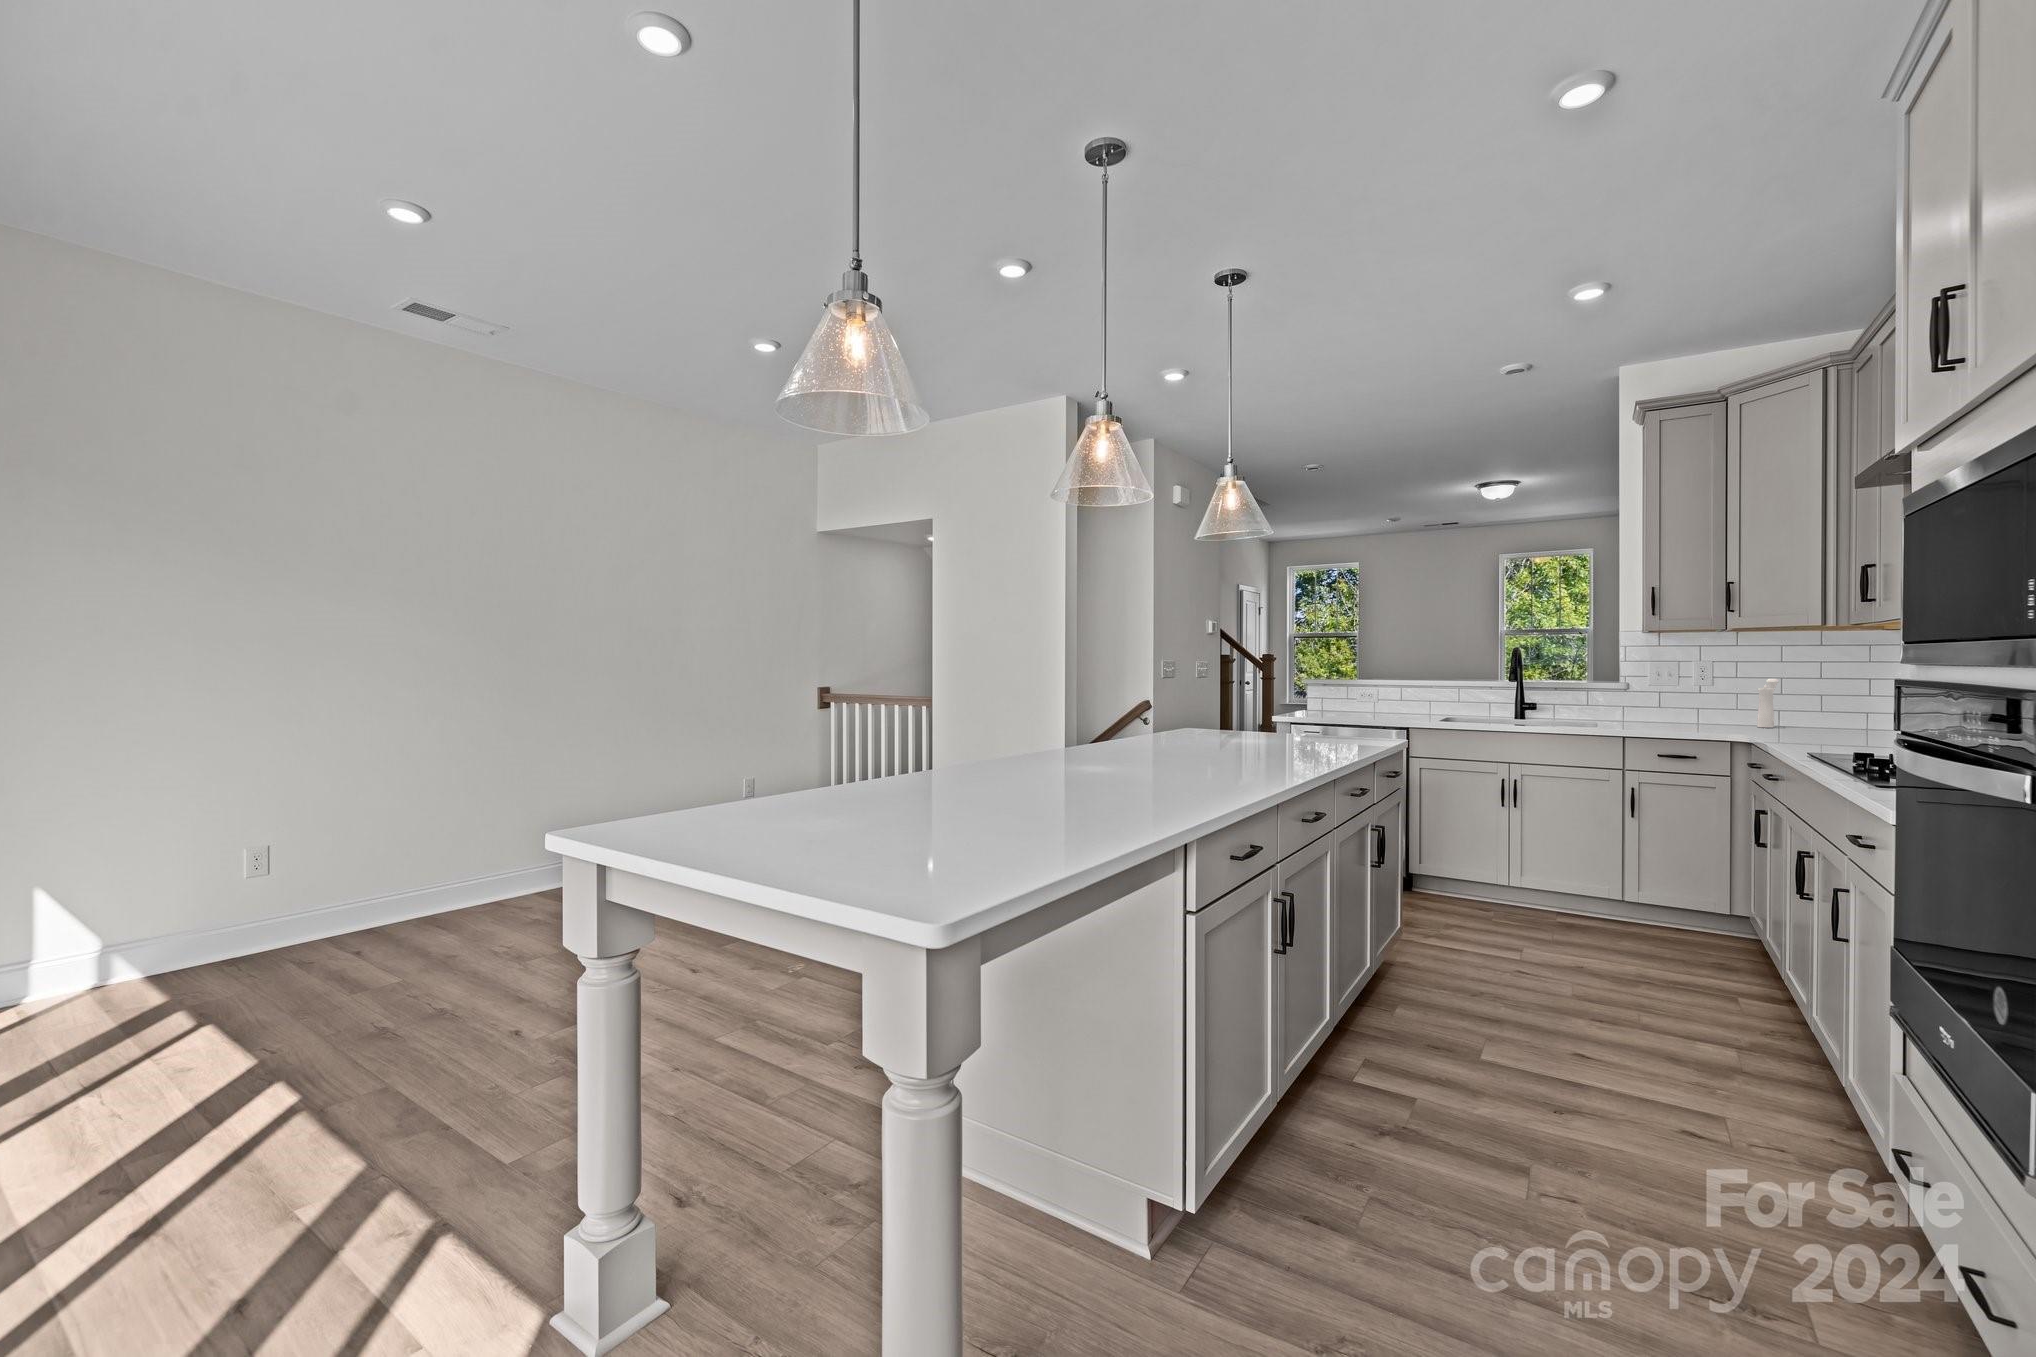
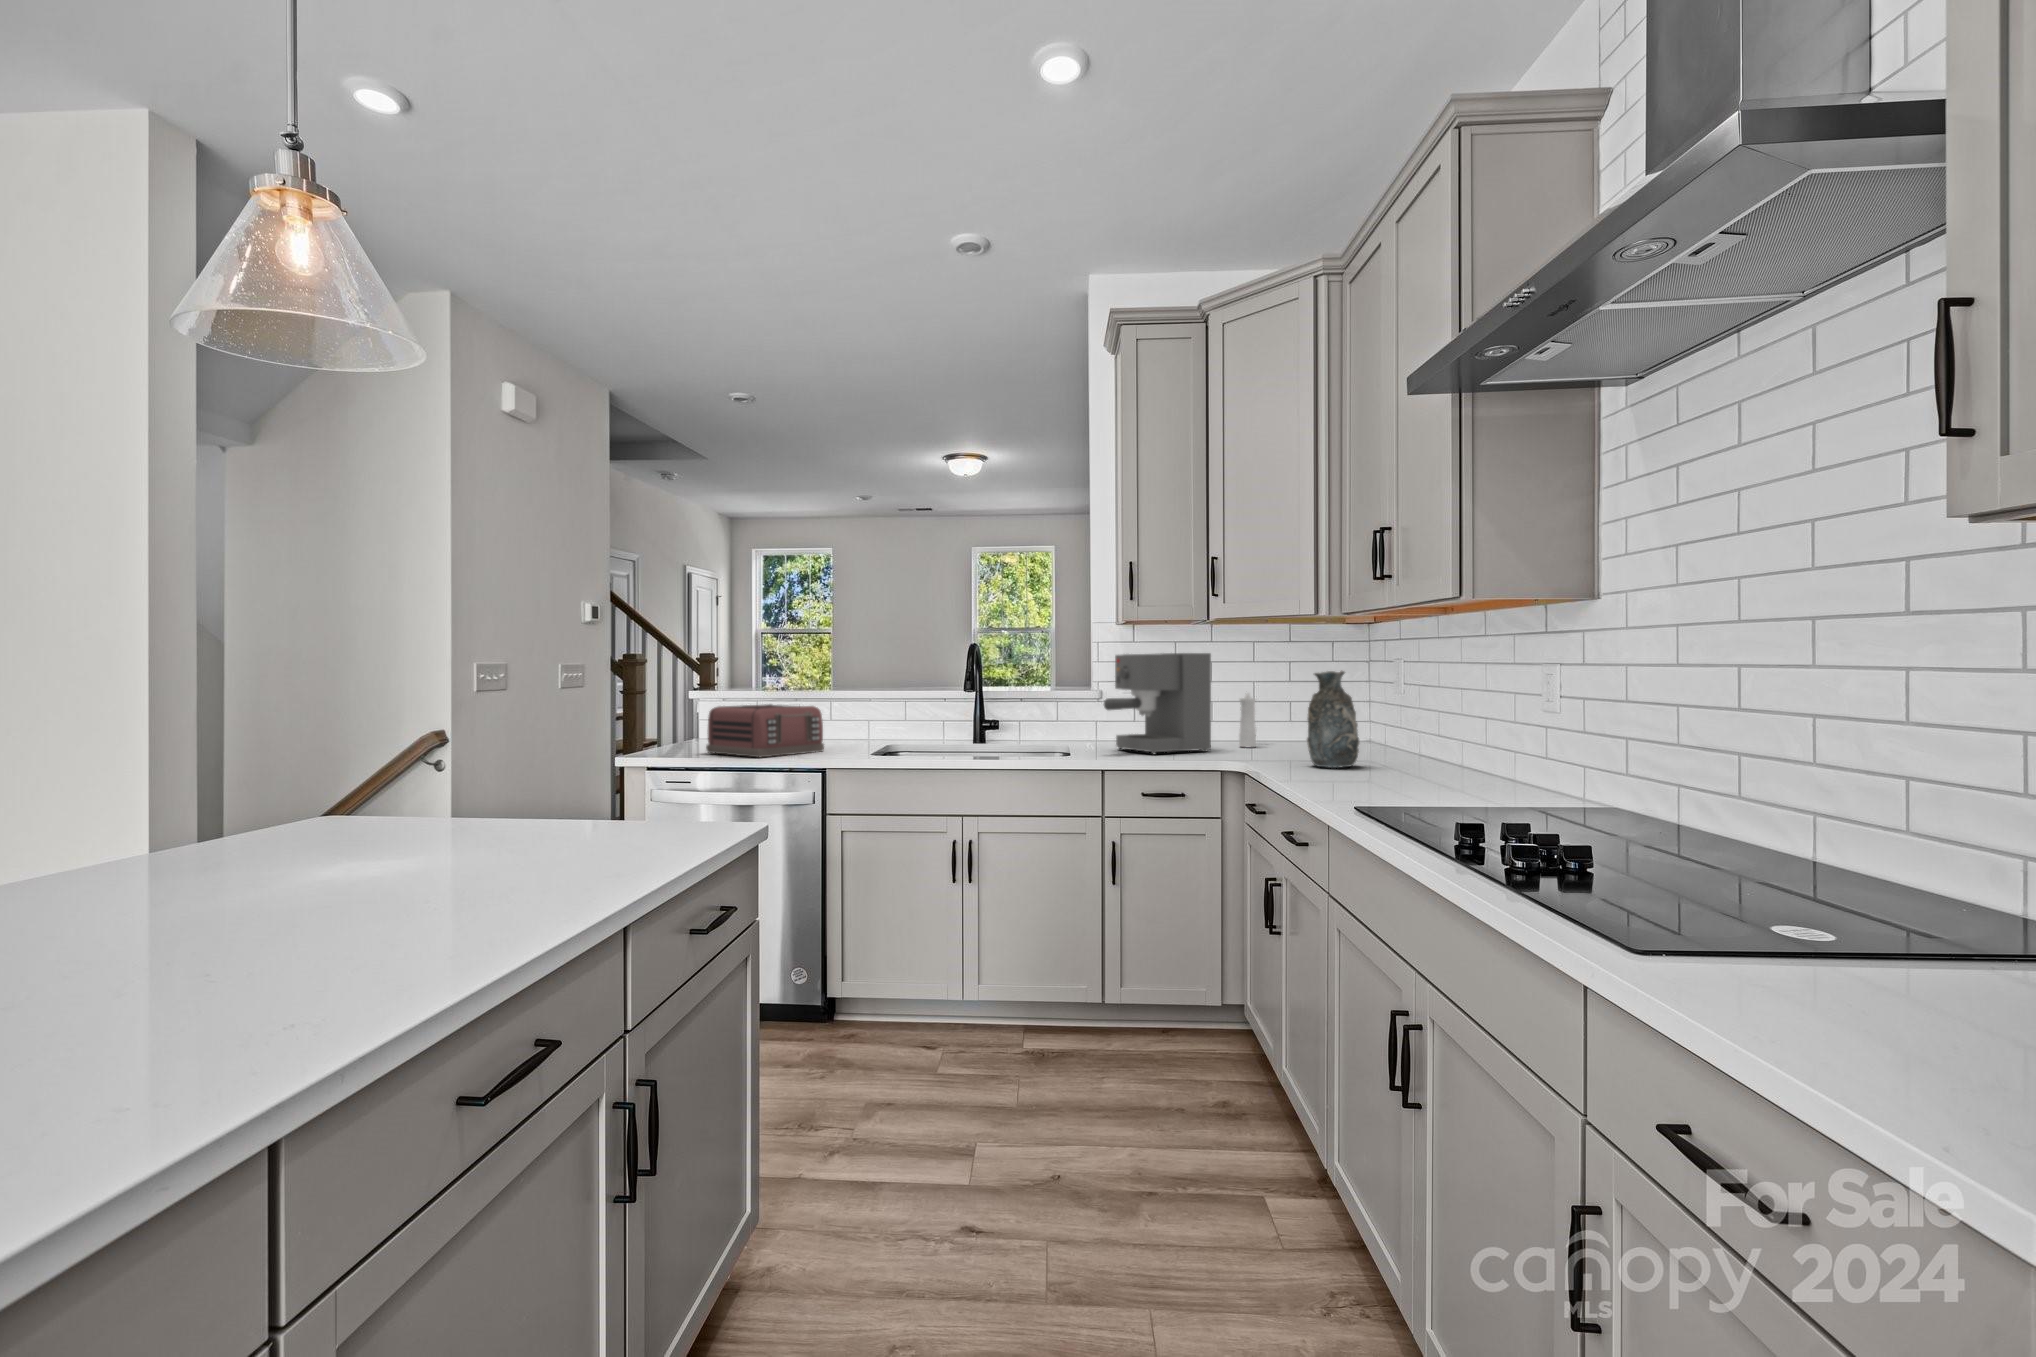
coffee maker: none [1627,653,1727,729] -> present [1104,653,1211,754]
decorative vase: none [1804,666,1853,739] -> present [1307,671,1360,768]
toaster: none [1318,688,1400,722] -> present [706,704,824,758]

